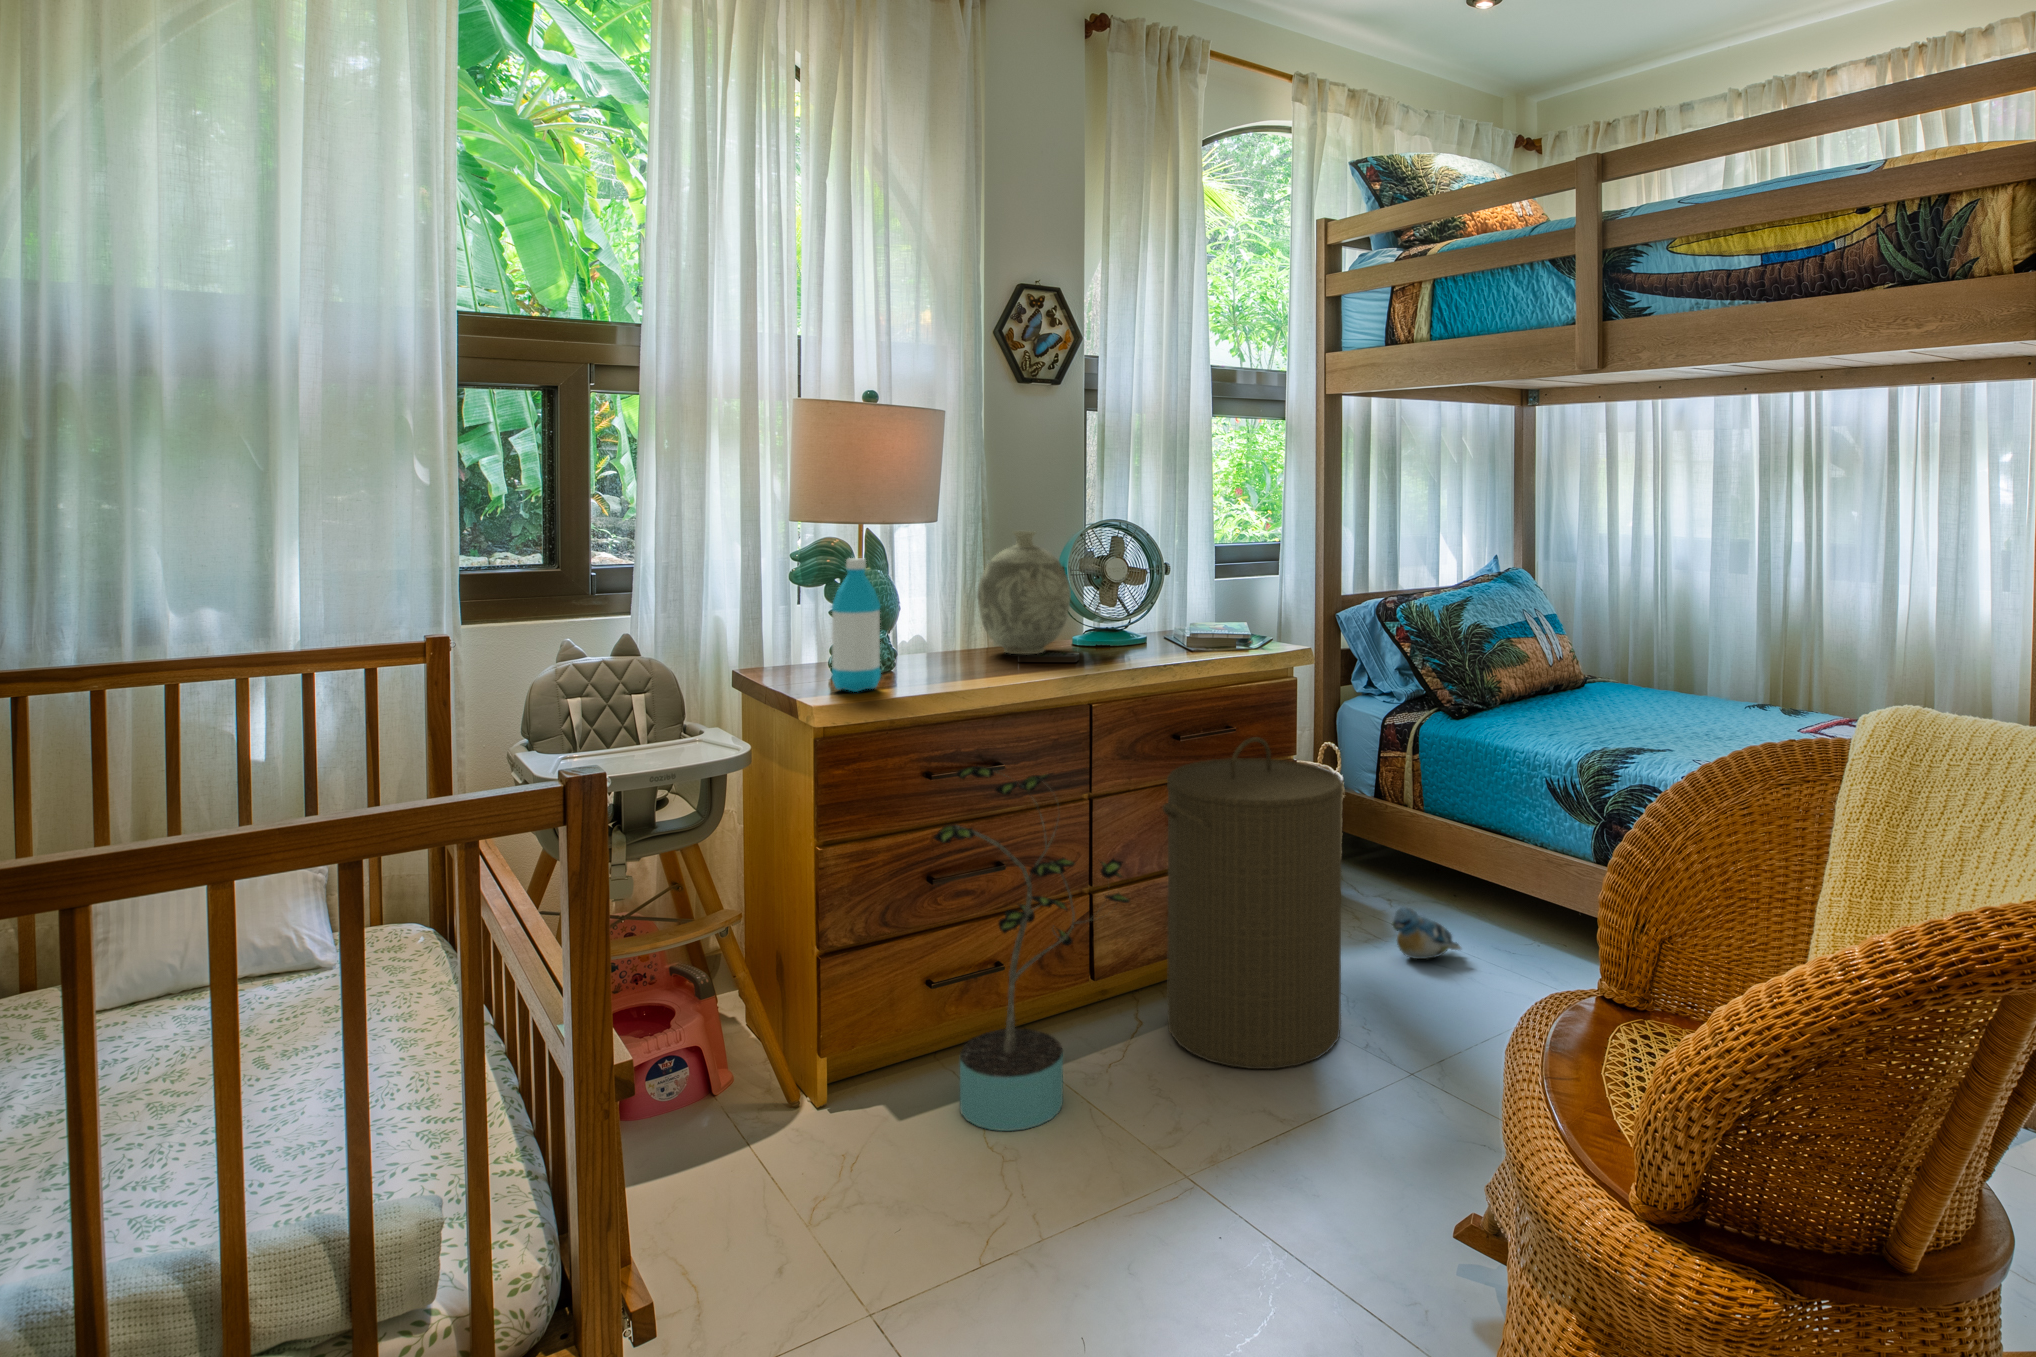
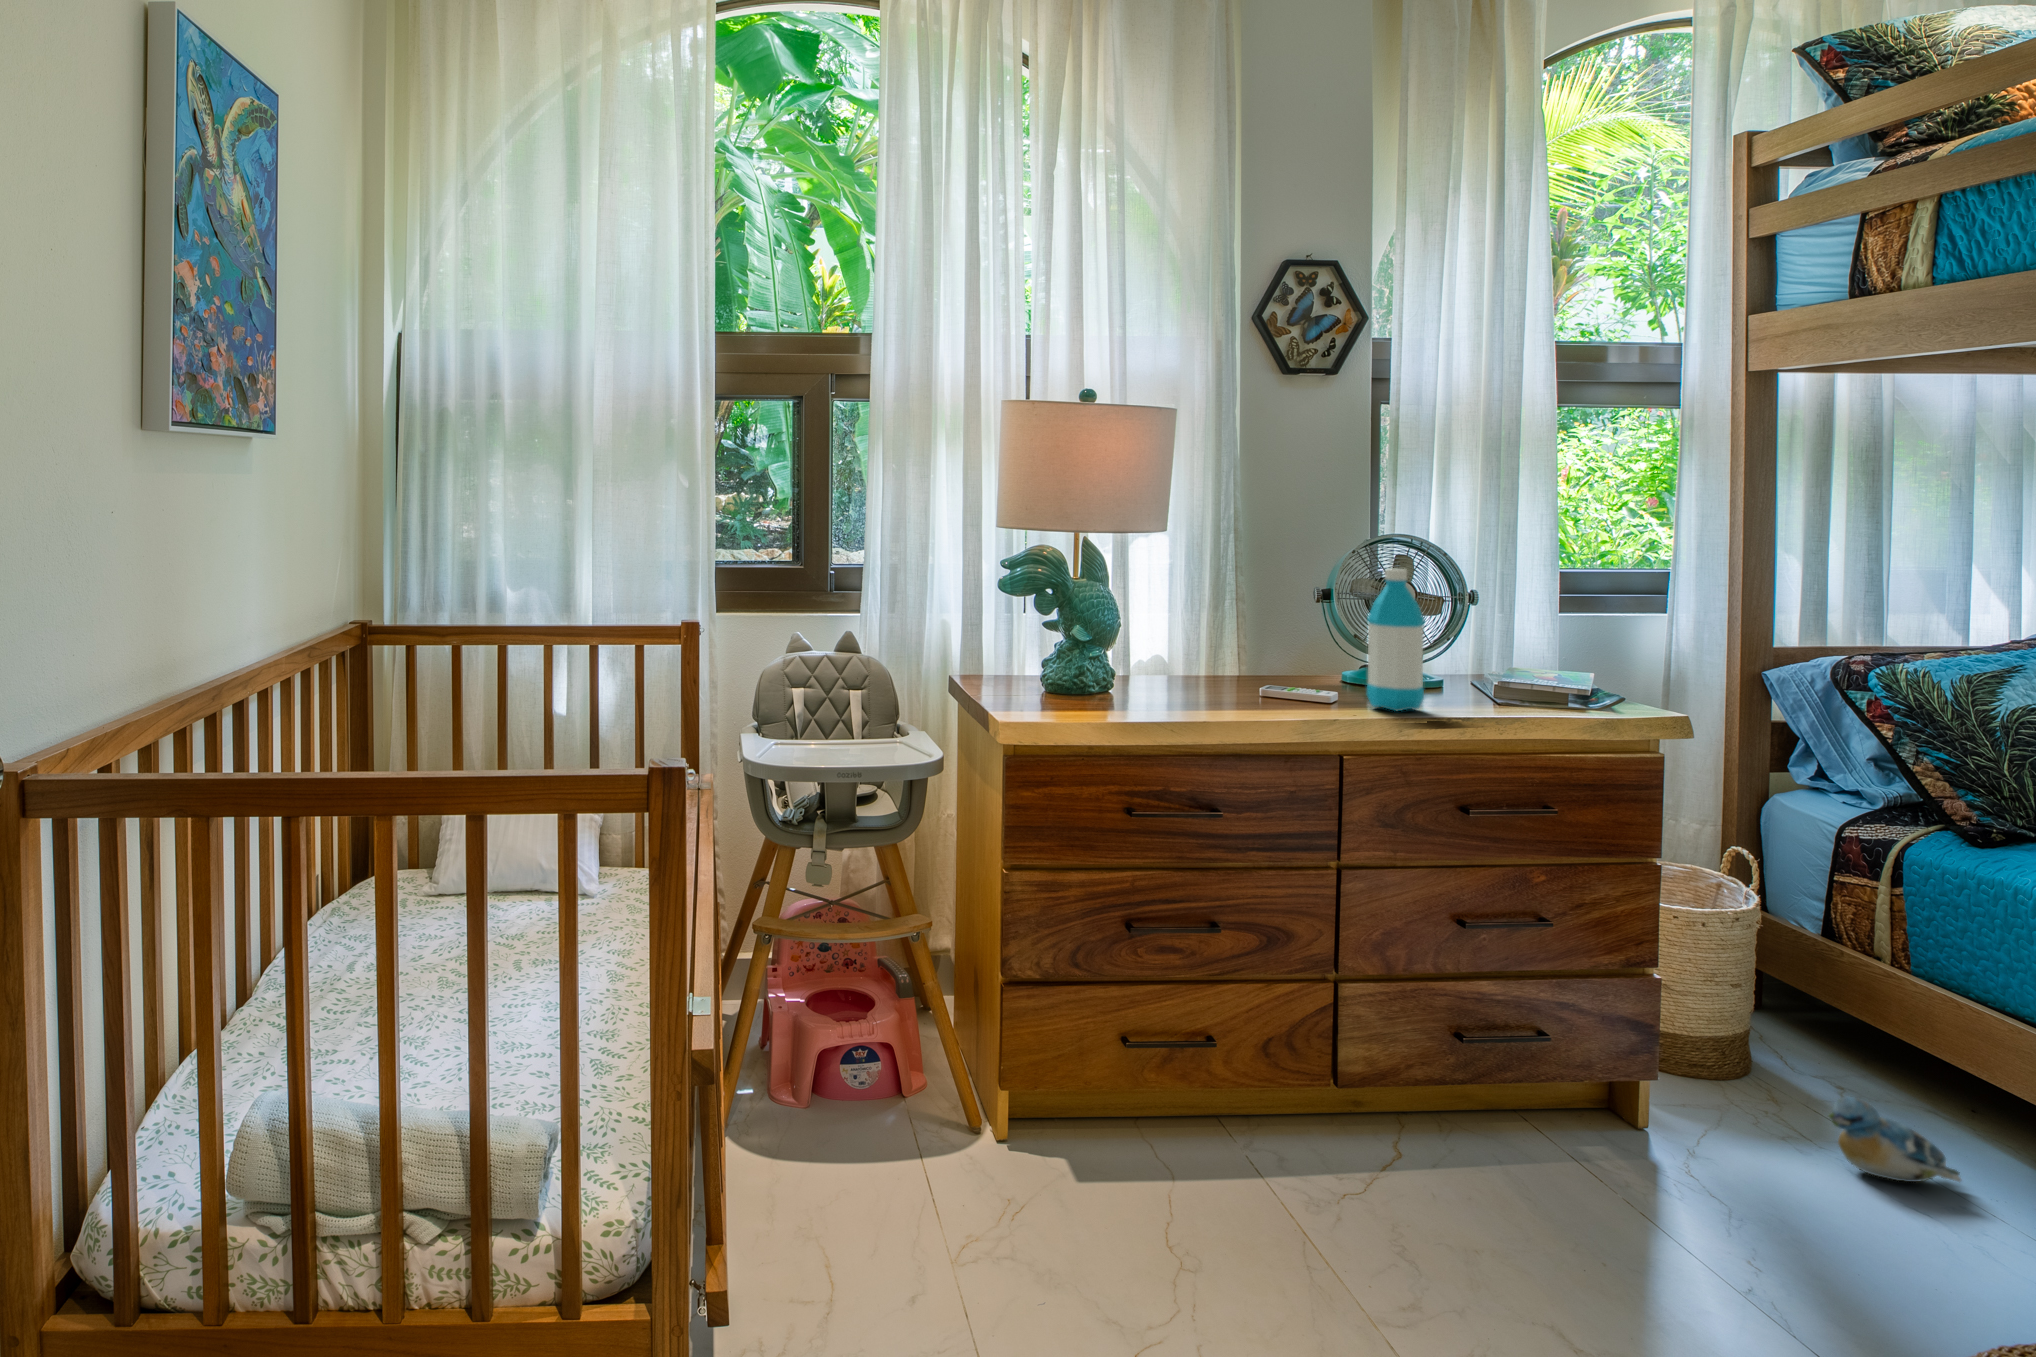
decorative vase: present [977,531,1071,654] -> none [1218,545,1335,688]
water bottle: present [832,558,881,692] -> present [1367,569,1424,711]
laundry hamper: present [1163,737,1343,1069] -> none [1430,822,1717,1269]
potted plant: present [934,766,1130,1131] -> none [1119,807,1369,1234]

